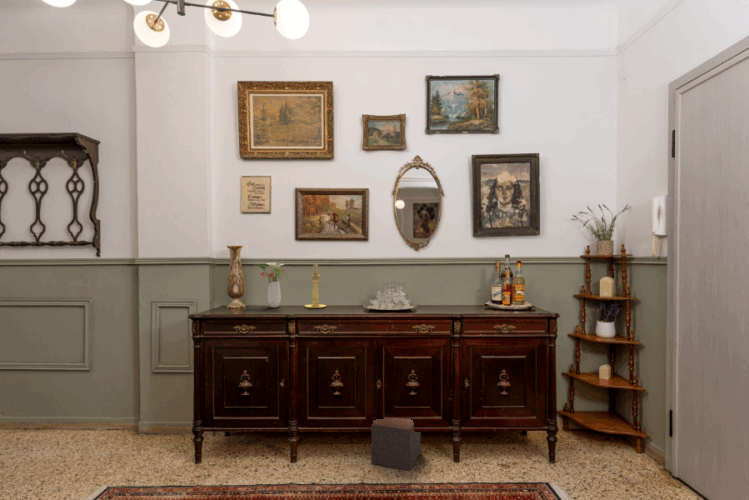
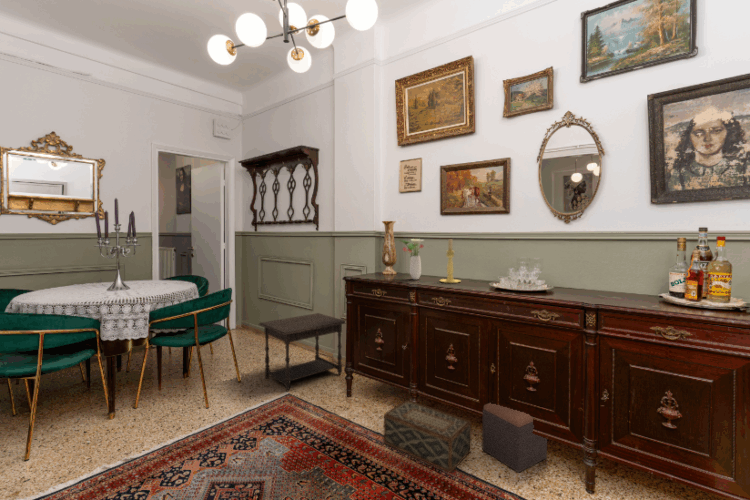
side table: none [31,364,172,478] -> present [259,313,345,391]
woven basket: none [280,438,364,491] -> present [384,400,471,472]

